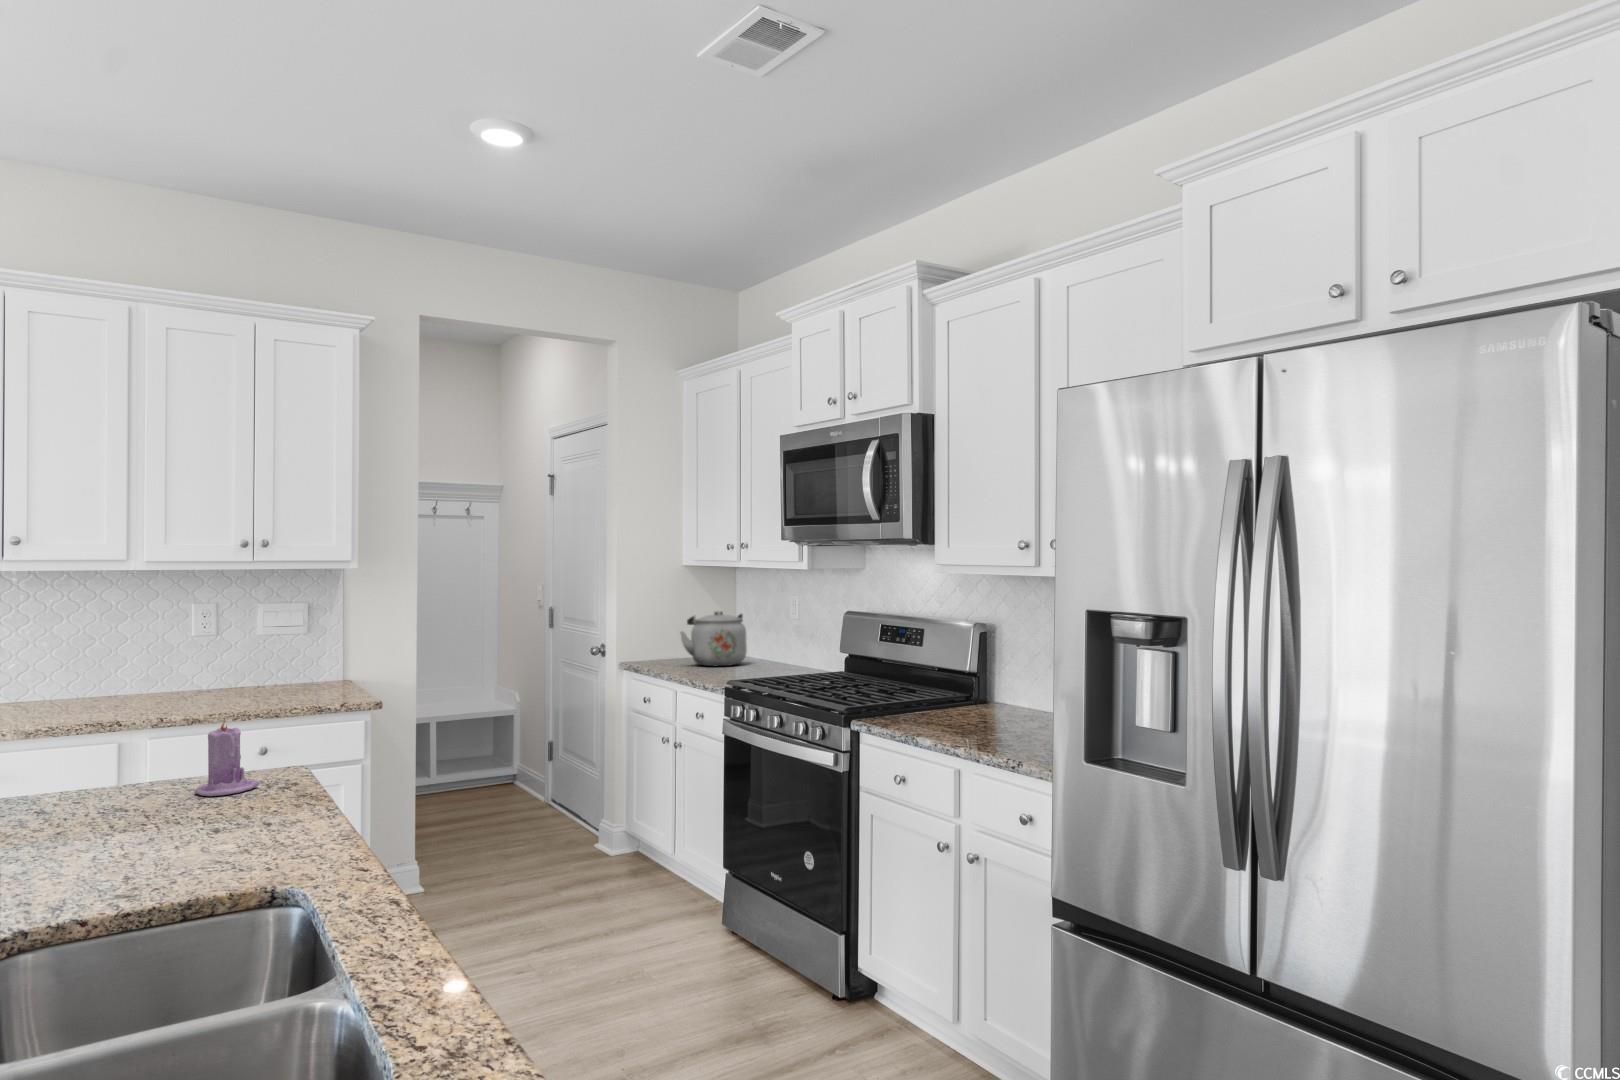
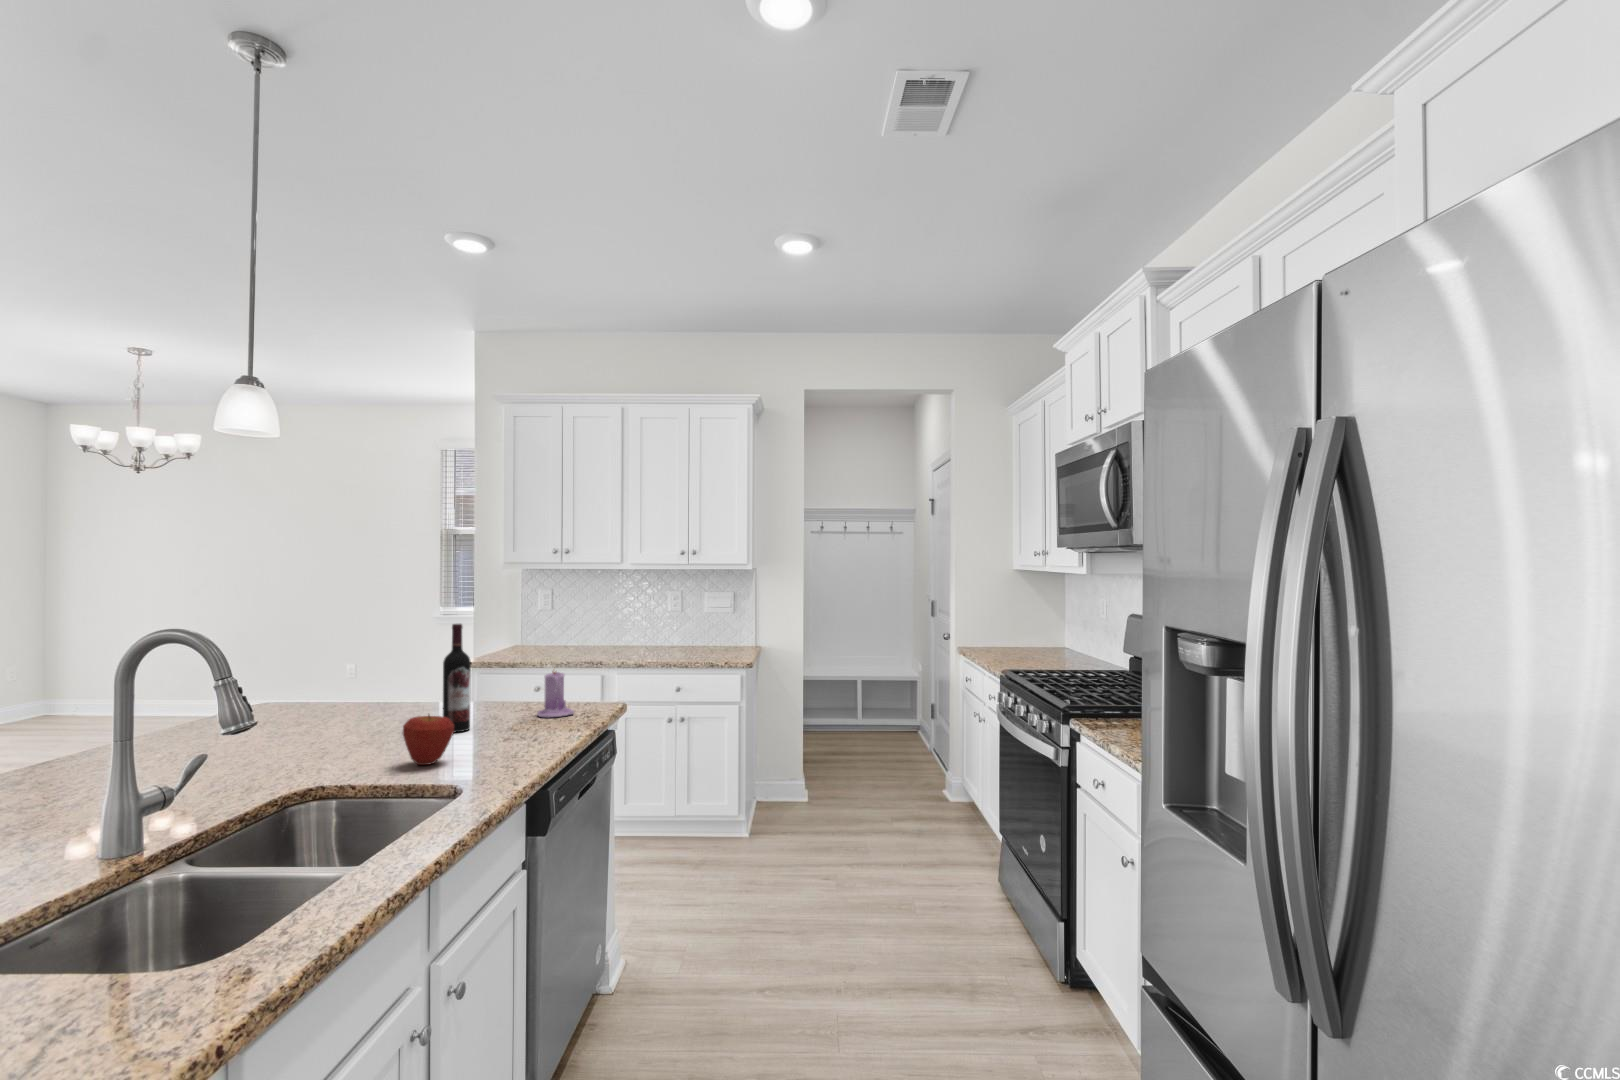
kettle: present [680,611,747,666] -> none [1003,606,1065,655]
wine bottle: none [71,662,121,835] -> present [443,624,471,733]
apple: none [111,795,196,878] -> present [403,715,454,765]

